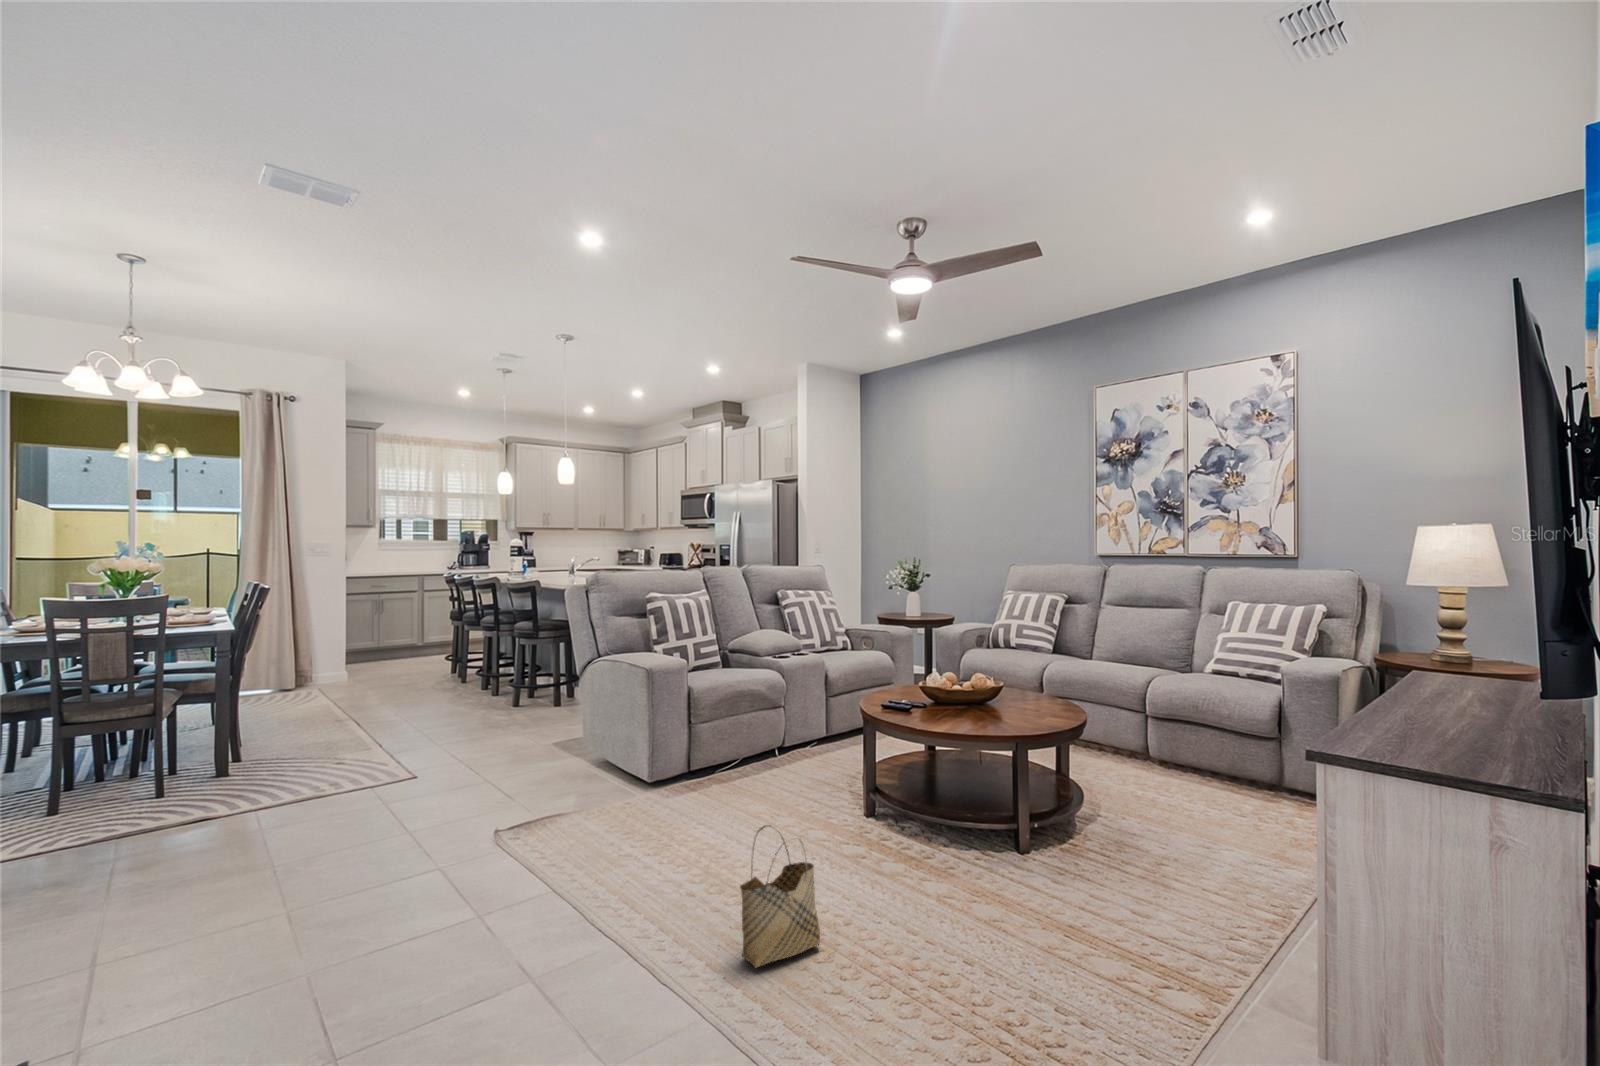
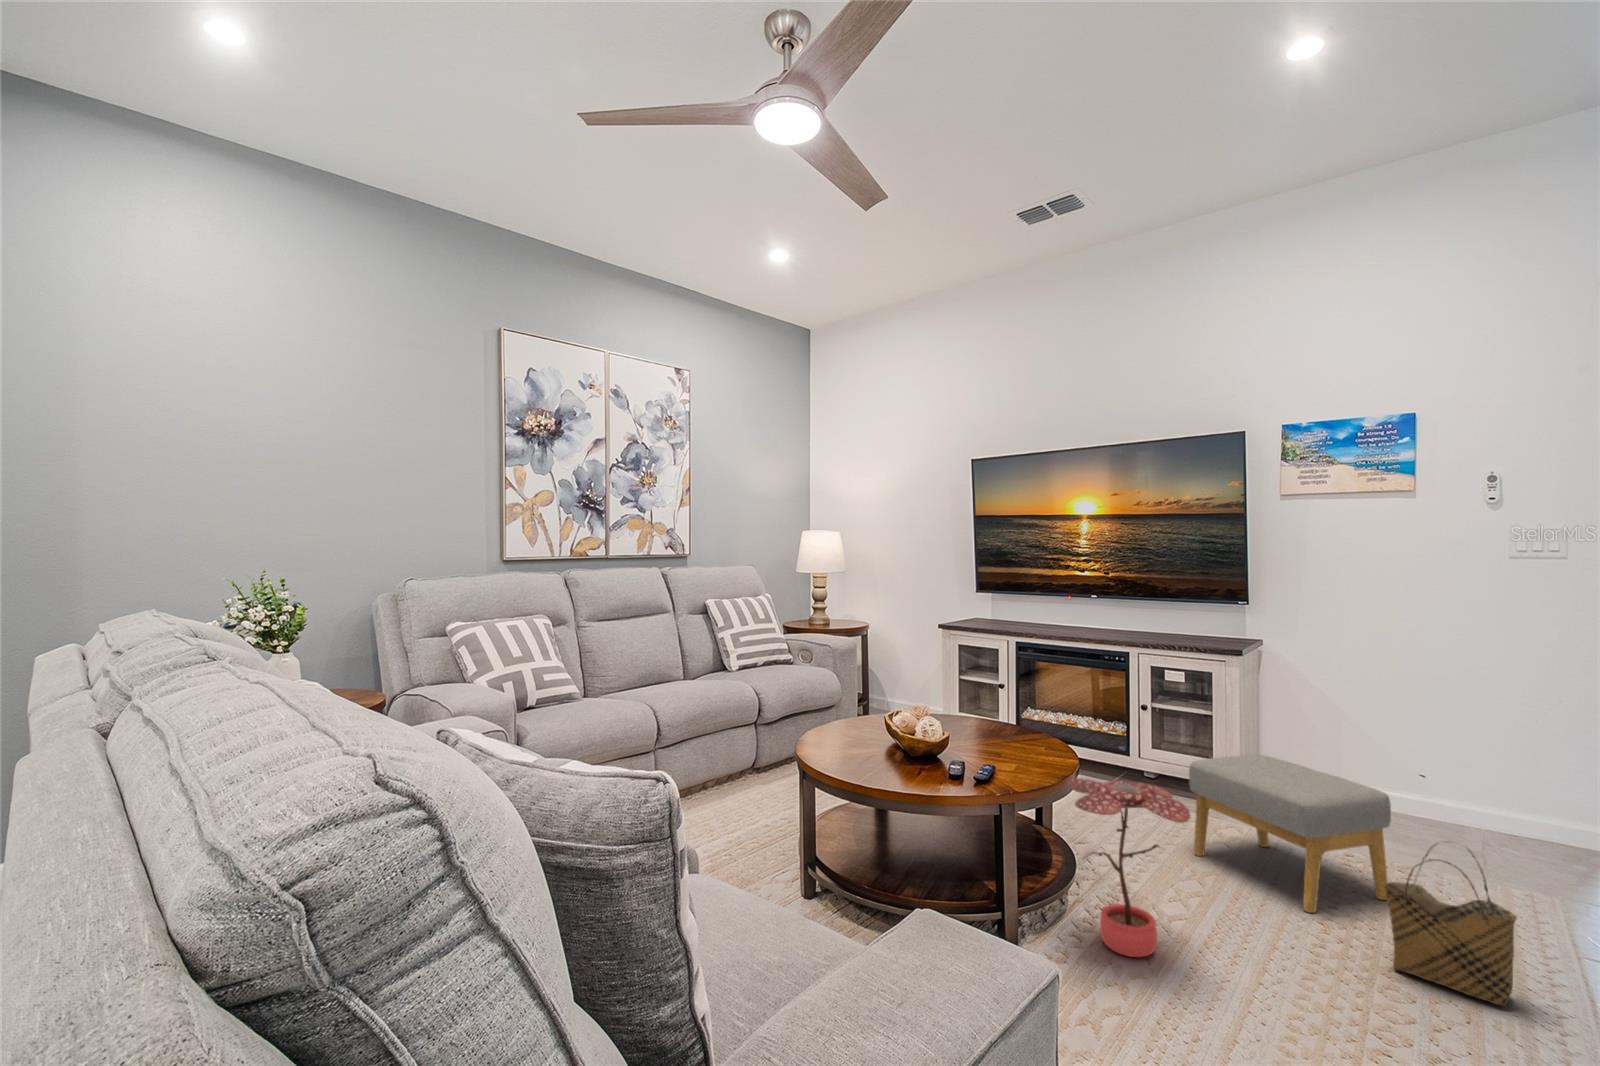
potted plant: none [807,727,887,853] -> present [1067,778,1190,957]
footstool: none [904,814,1117,1007] -> present [1189,755,1391,913]

